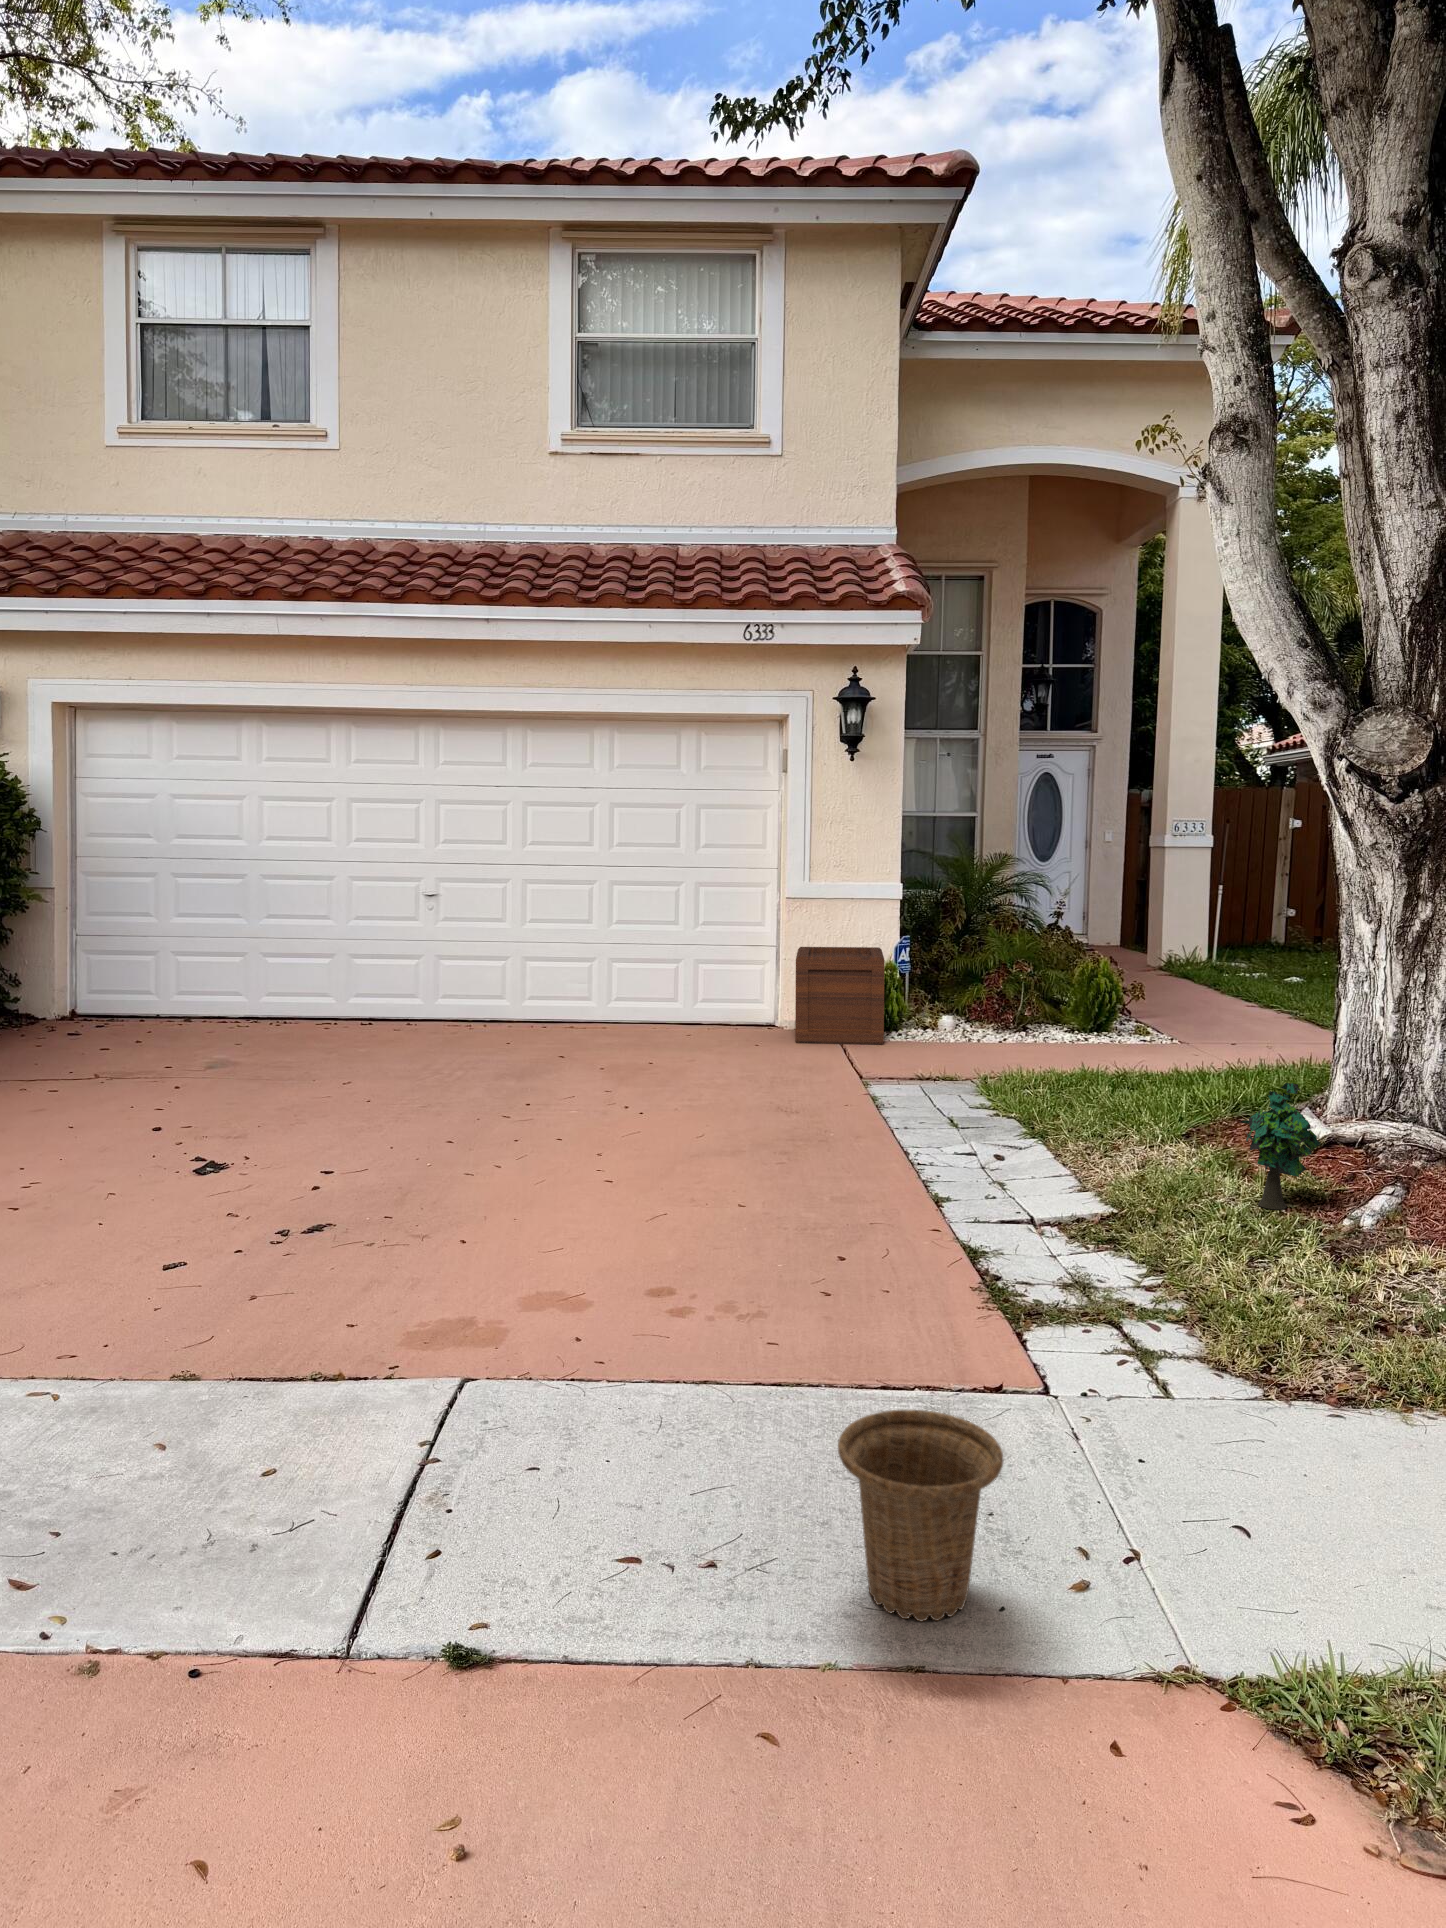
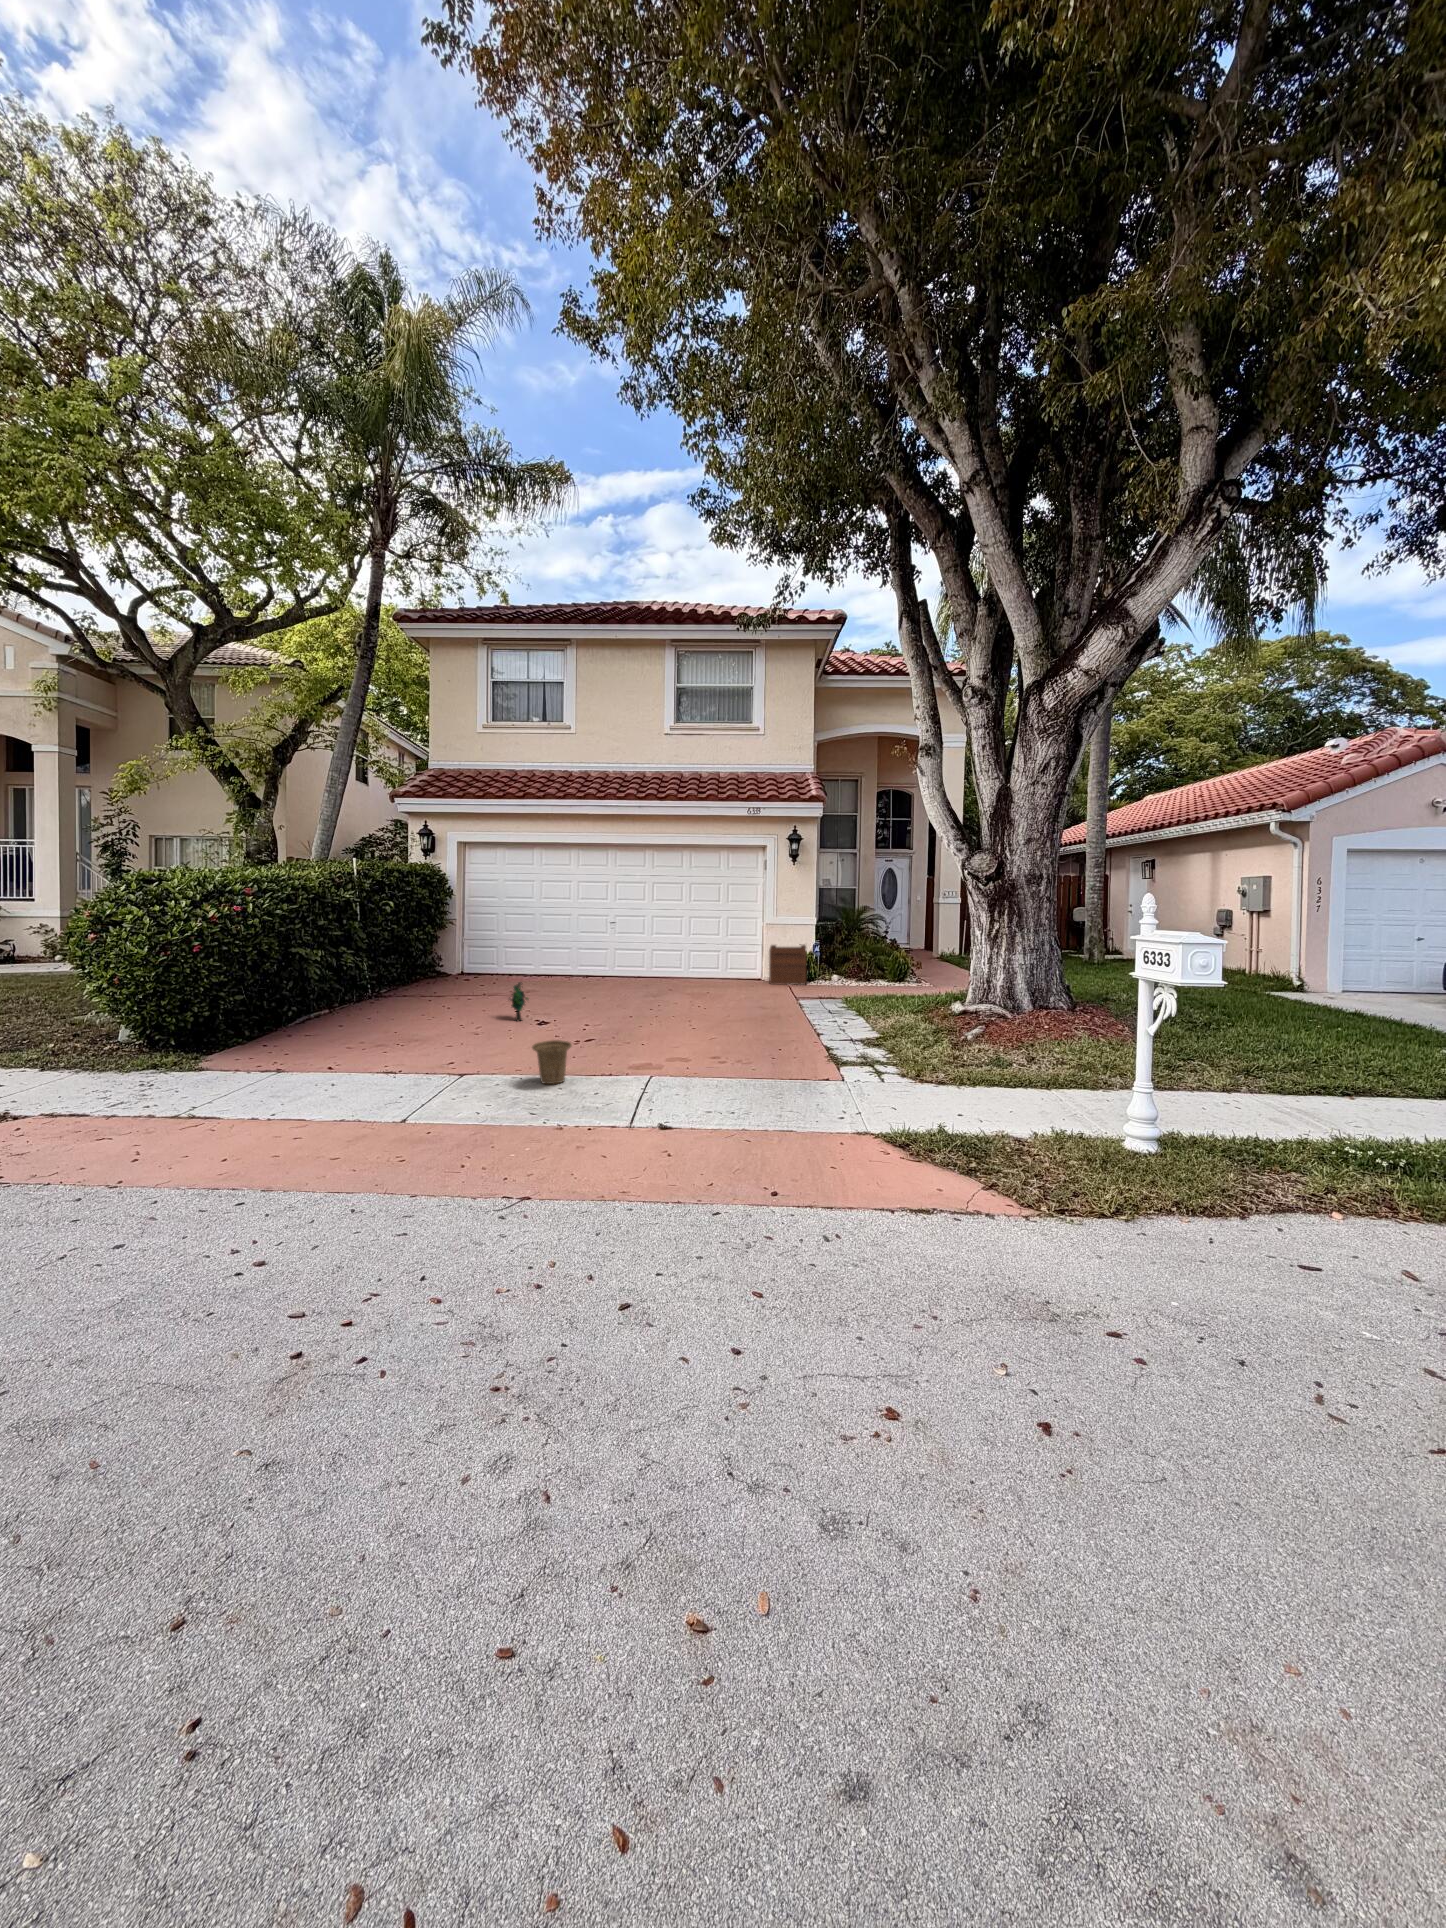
decorative plant: present [1239,1083,1321,1210] -> present [510,983,528,1021]
basket: present [838,1410,1004,1621] -> present [532,1040,572,1084]

